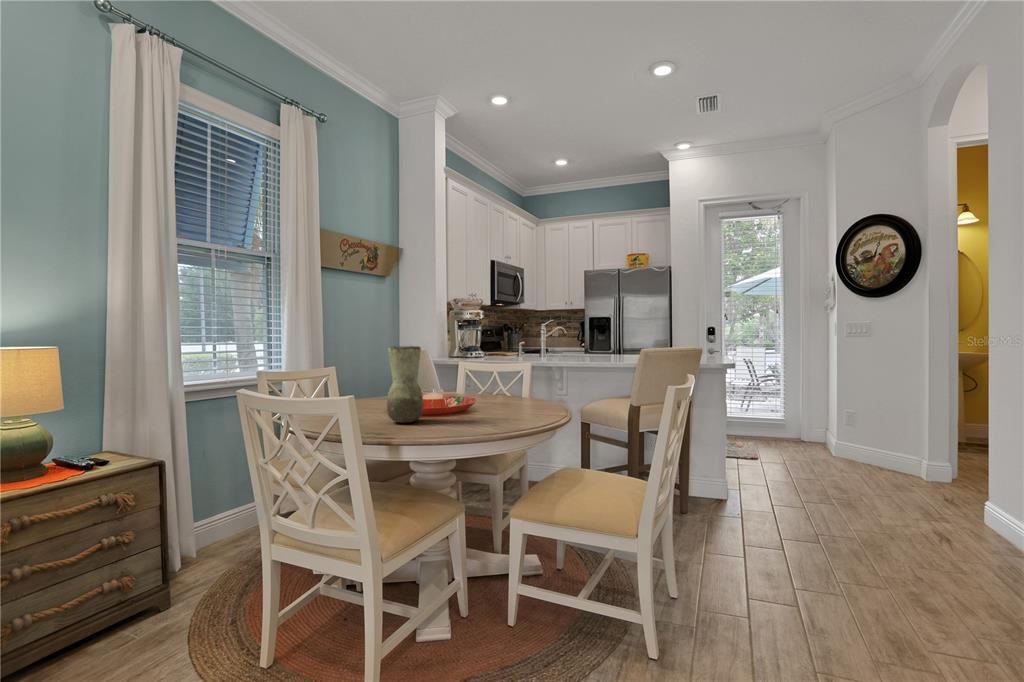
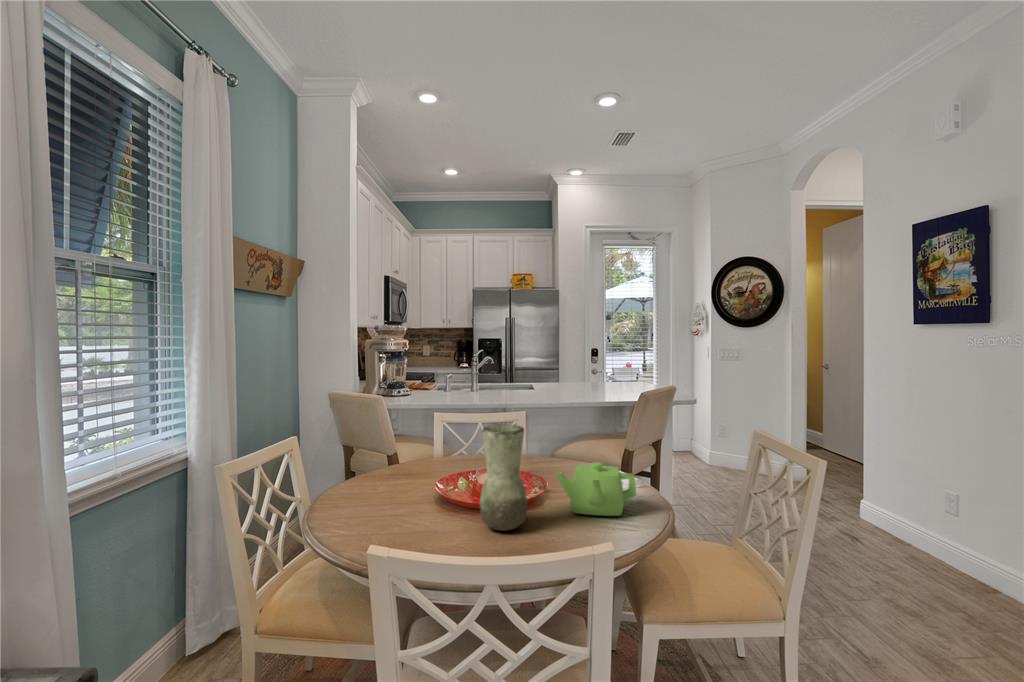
teapot: none [462,382,518,424] -> present [556,462,636,516]

